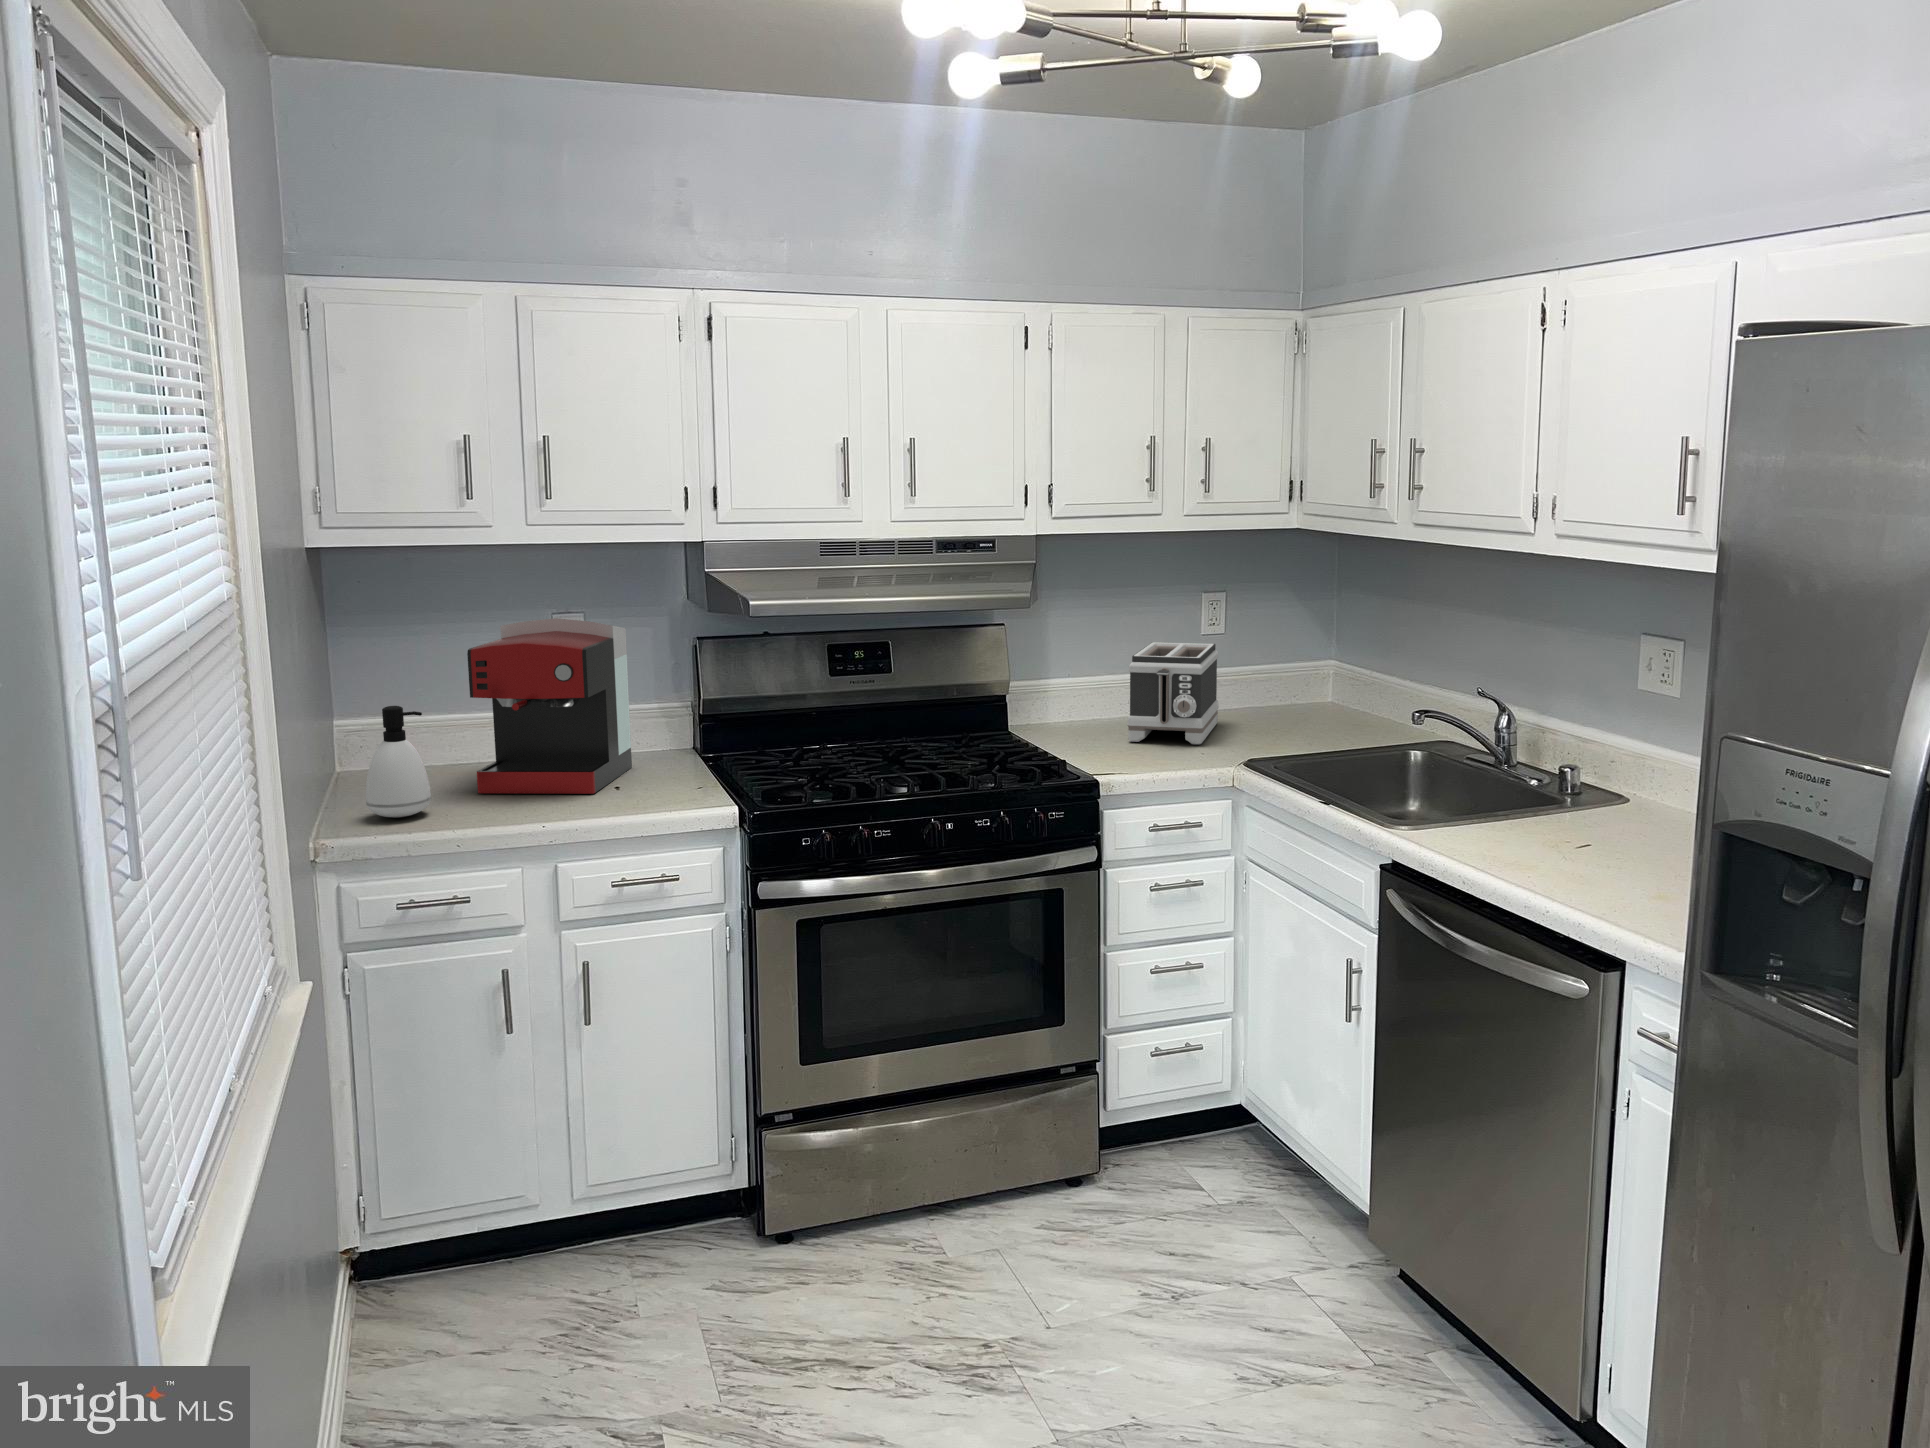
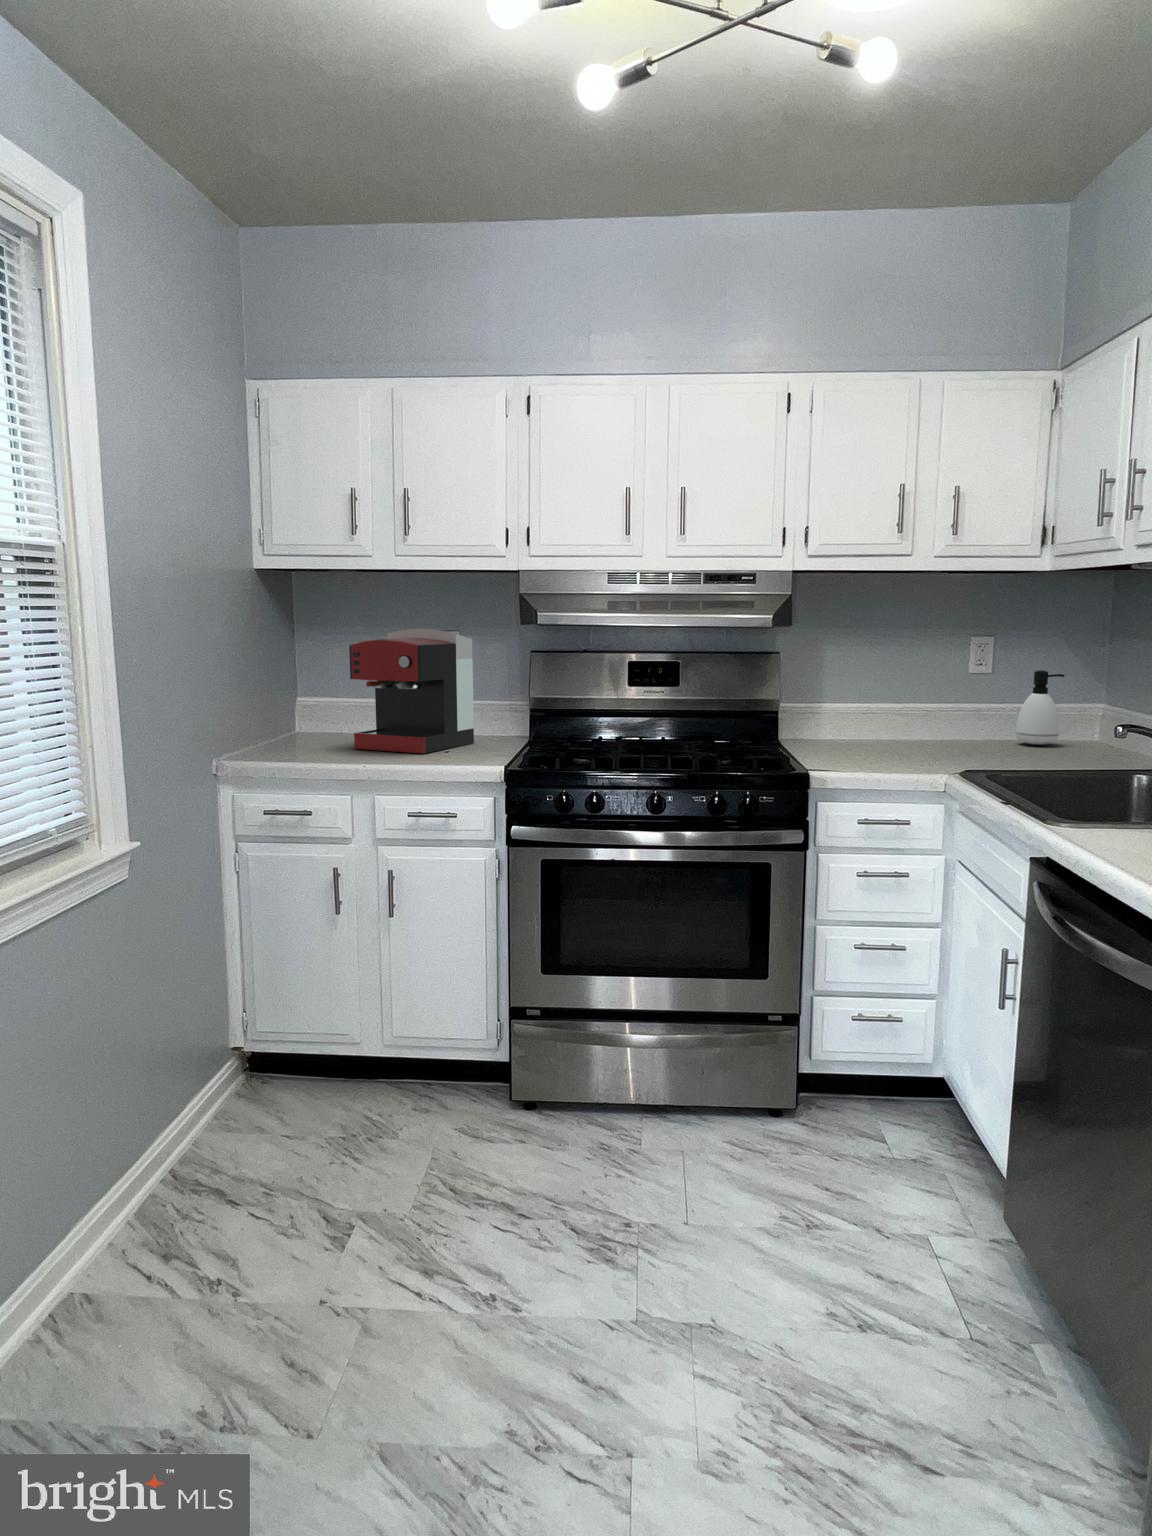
toaster: present [1127,642,1219,744] -> none [869,674,971,757]
soap dispenser: present [366,706,431,817] -> present [1016,670,1065,745]

